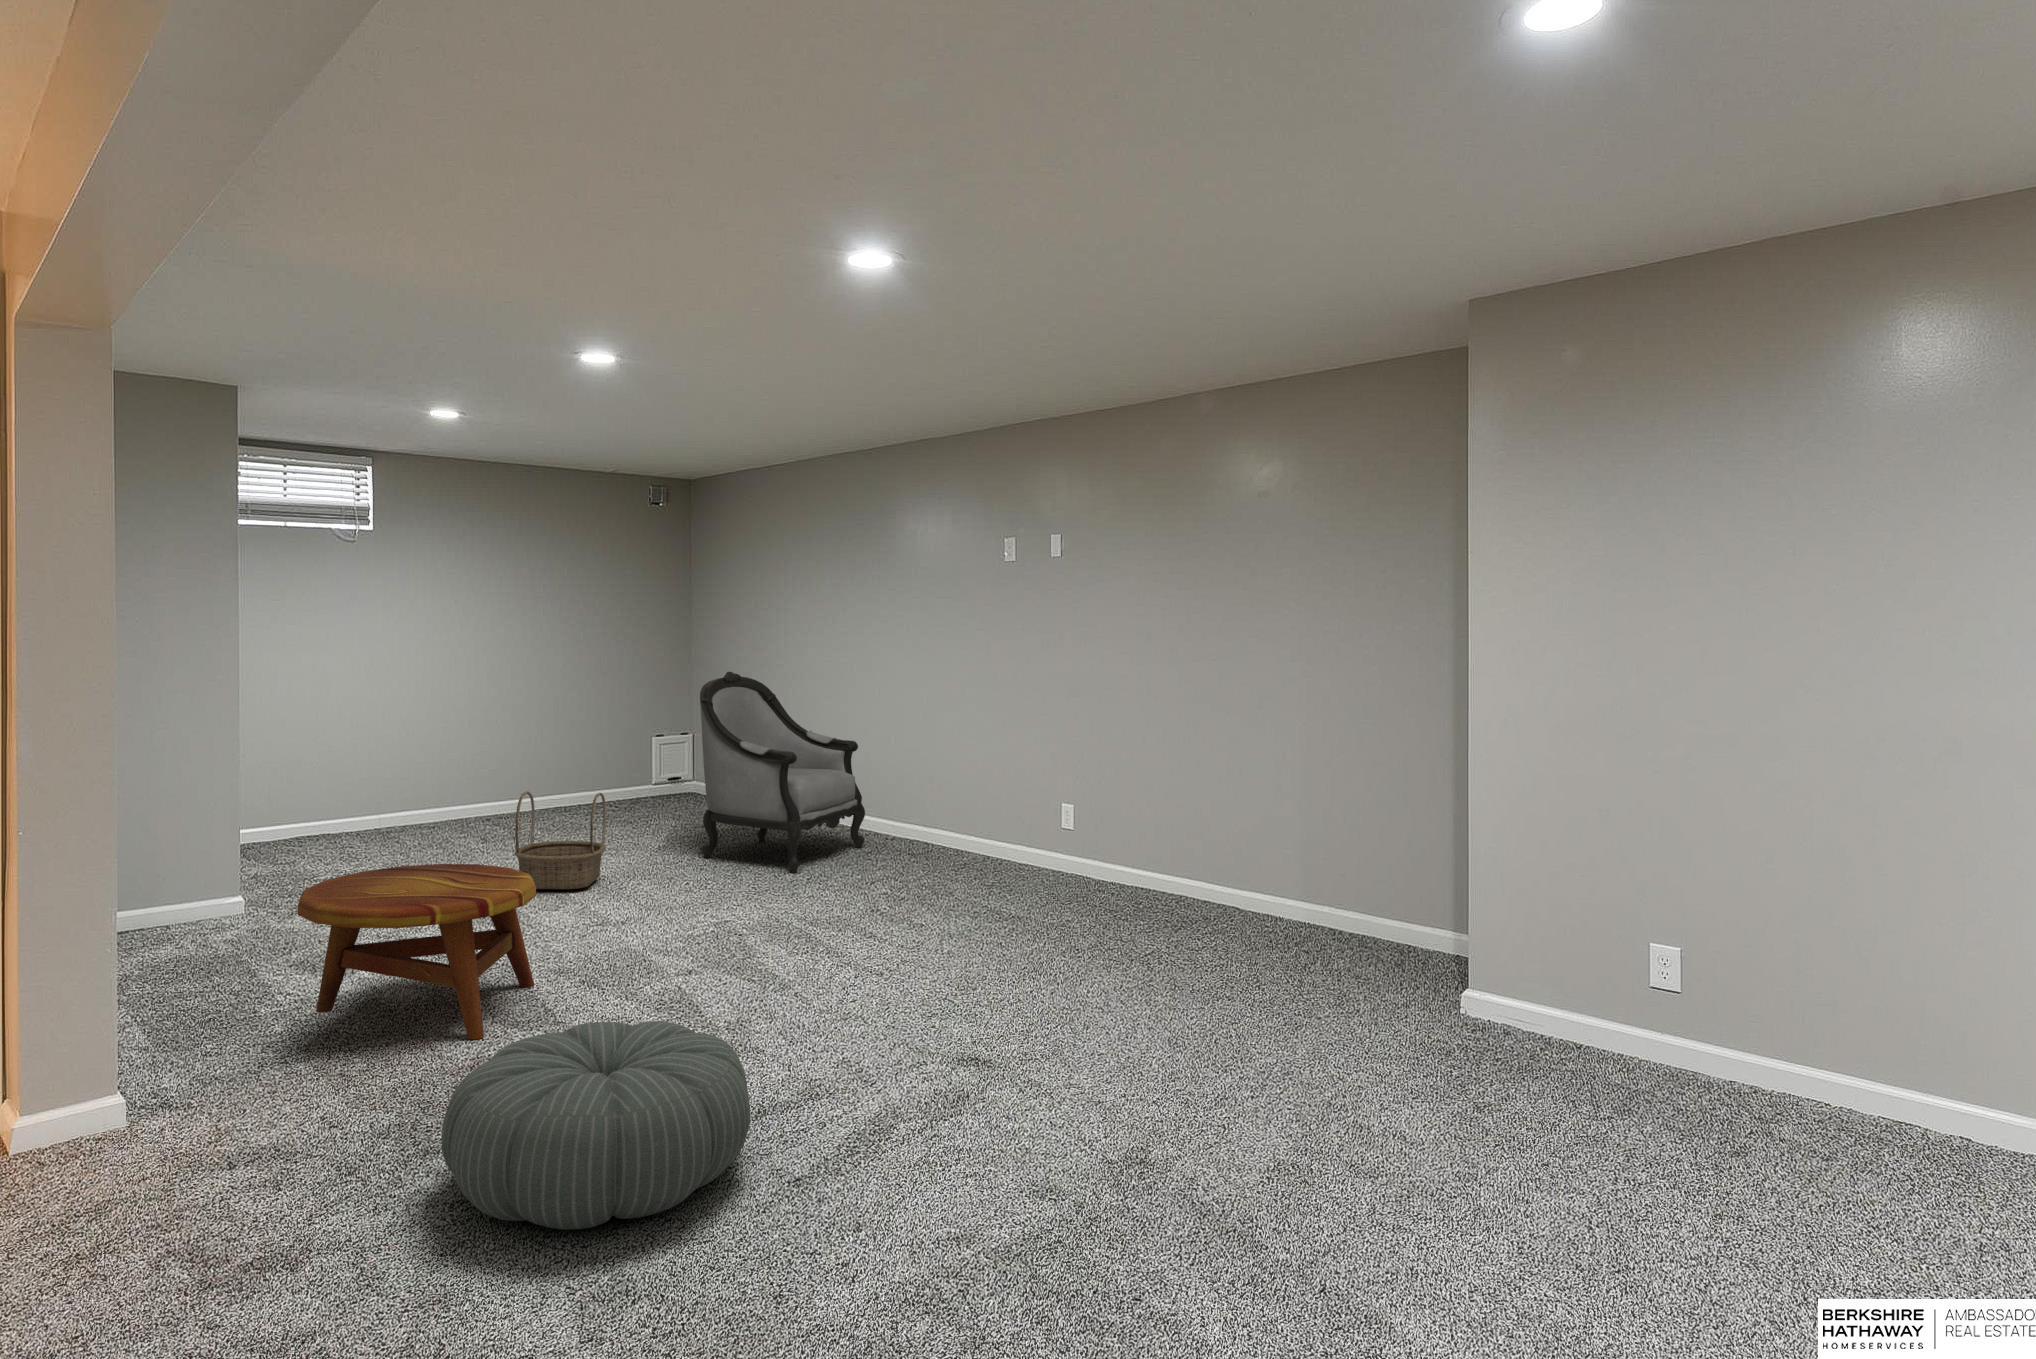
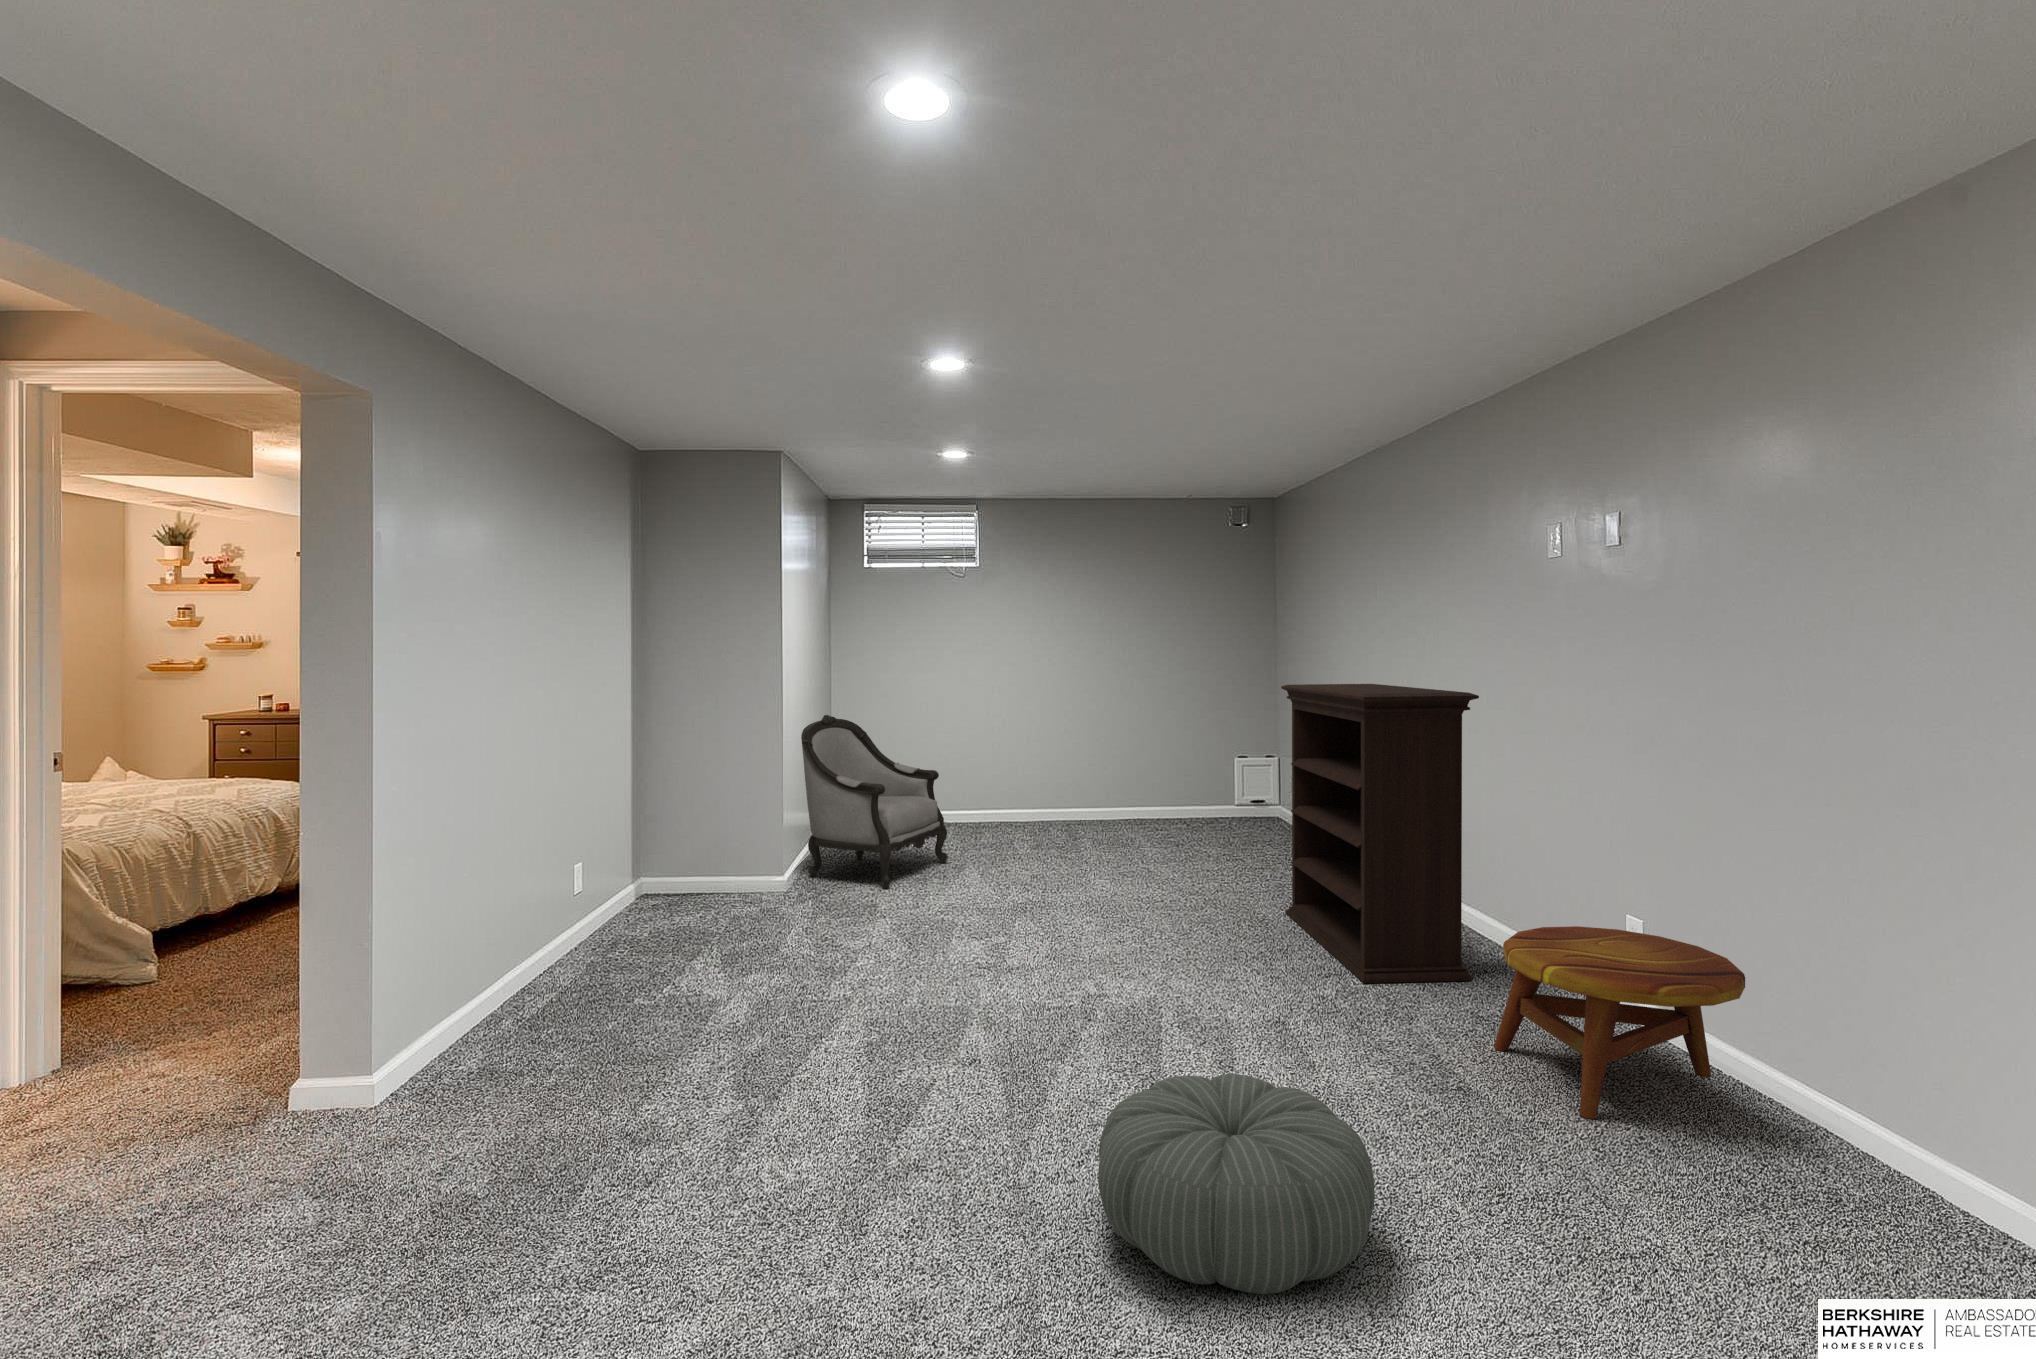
bookshelf: none [1247,654,1474,982] -> present [1281,684,1479,983]
basket: present [515,792,606,889] -> none [649,826,726,911]
side table: present [298,864,536,1039] -> present [1494,926,1745,1119]
pouf: present [442,1021,750,1230] -> present [1098,1074,1375,1294]

